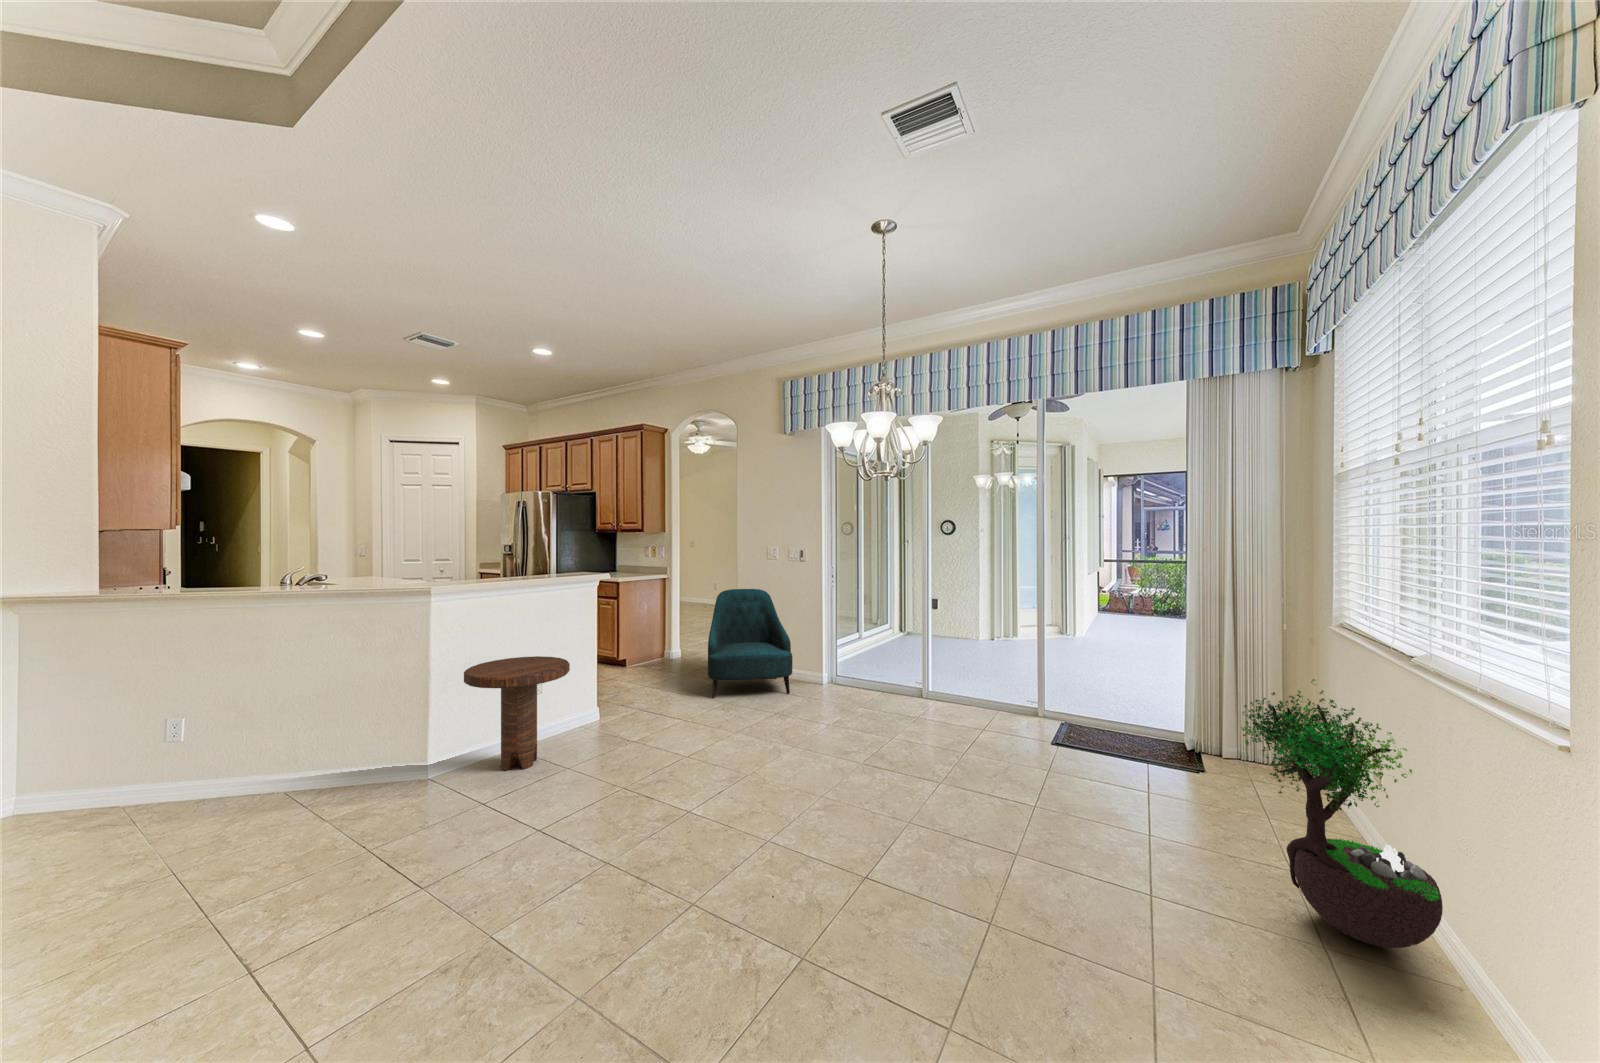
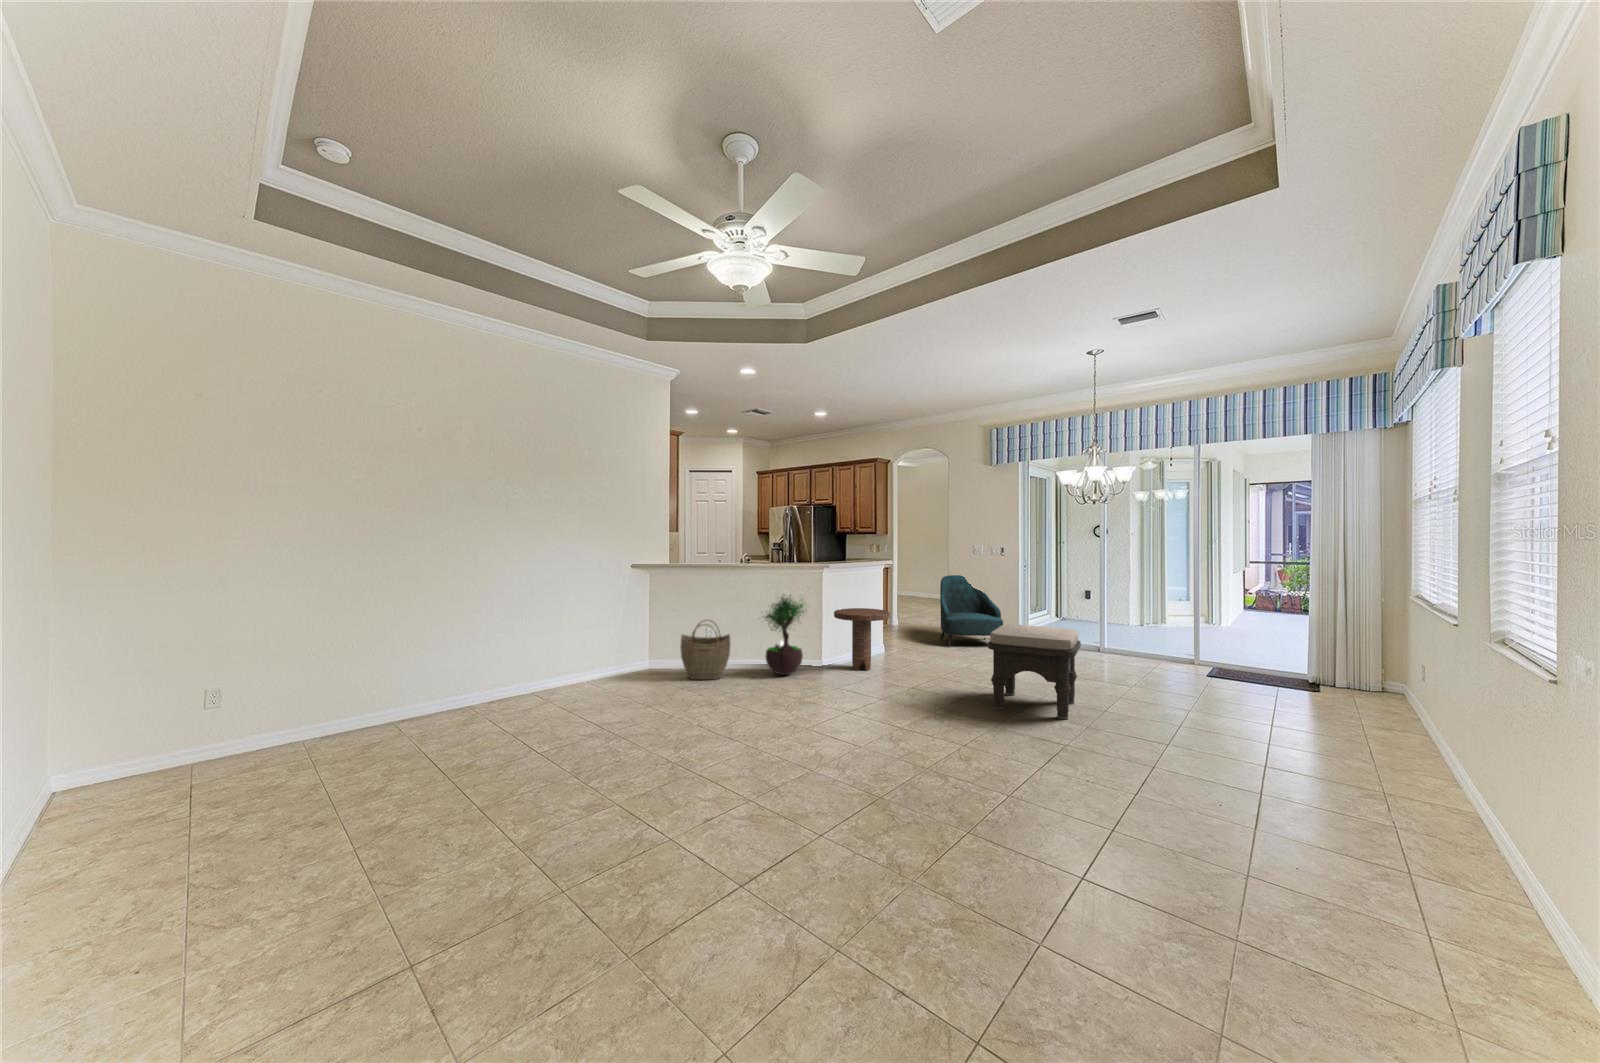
potted tree: present [1241,679,1443,948] -> present [763,594,804,675]
ottoman: none [657,695,841,911] -> present [988,624,1081,719]
woven basket: none [75,701,223,833] -> present [680,620,730,680]

